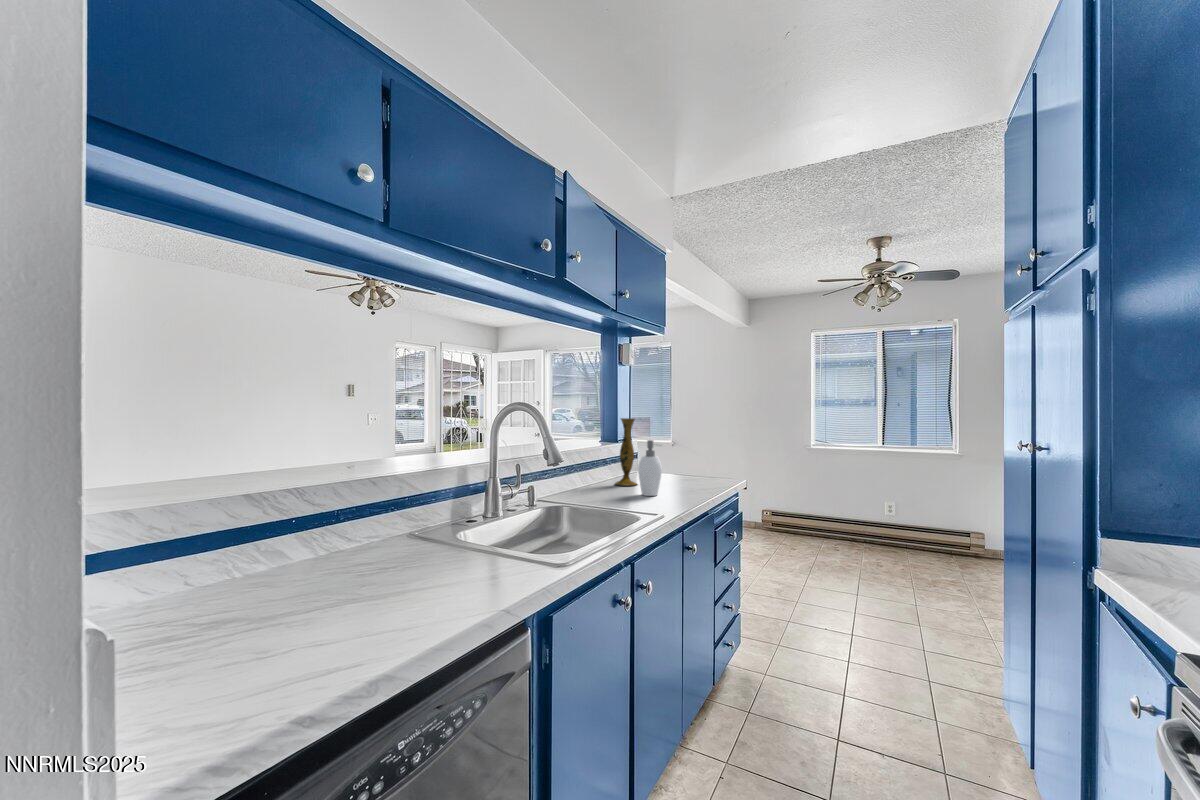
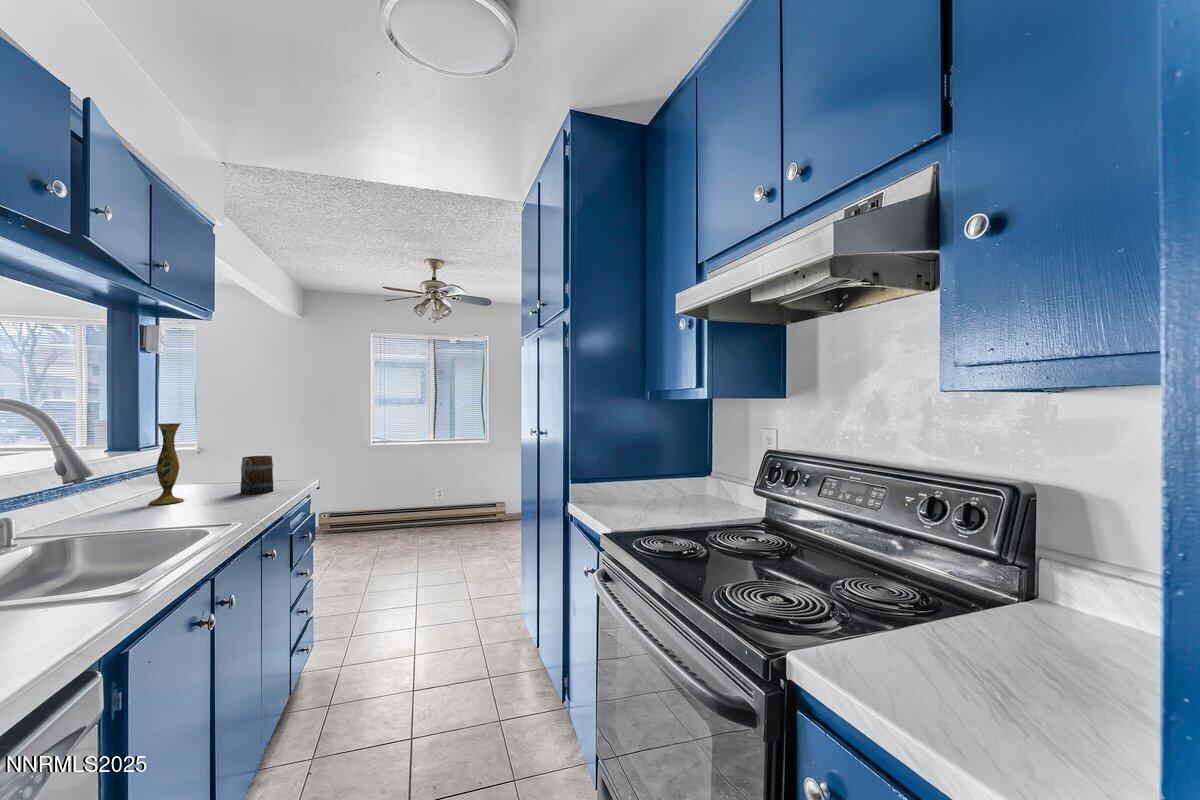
soap dispenser: present [638,440,662,496] -> none [192,447,227,510]
mug: none [677,451,704,487] -> present [241,456,274,494]

